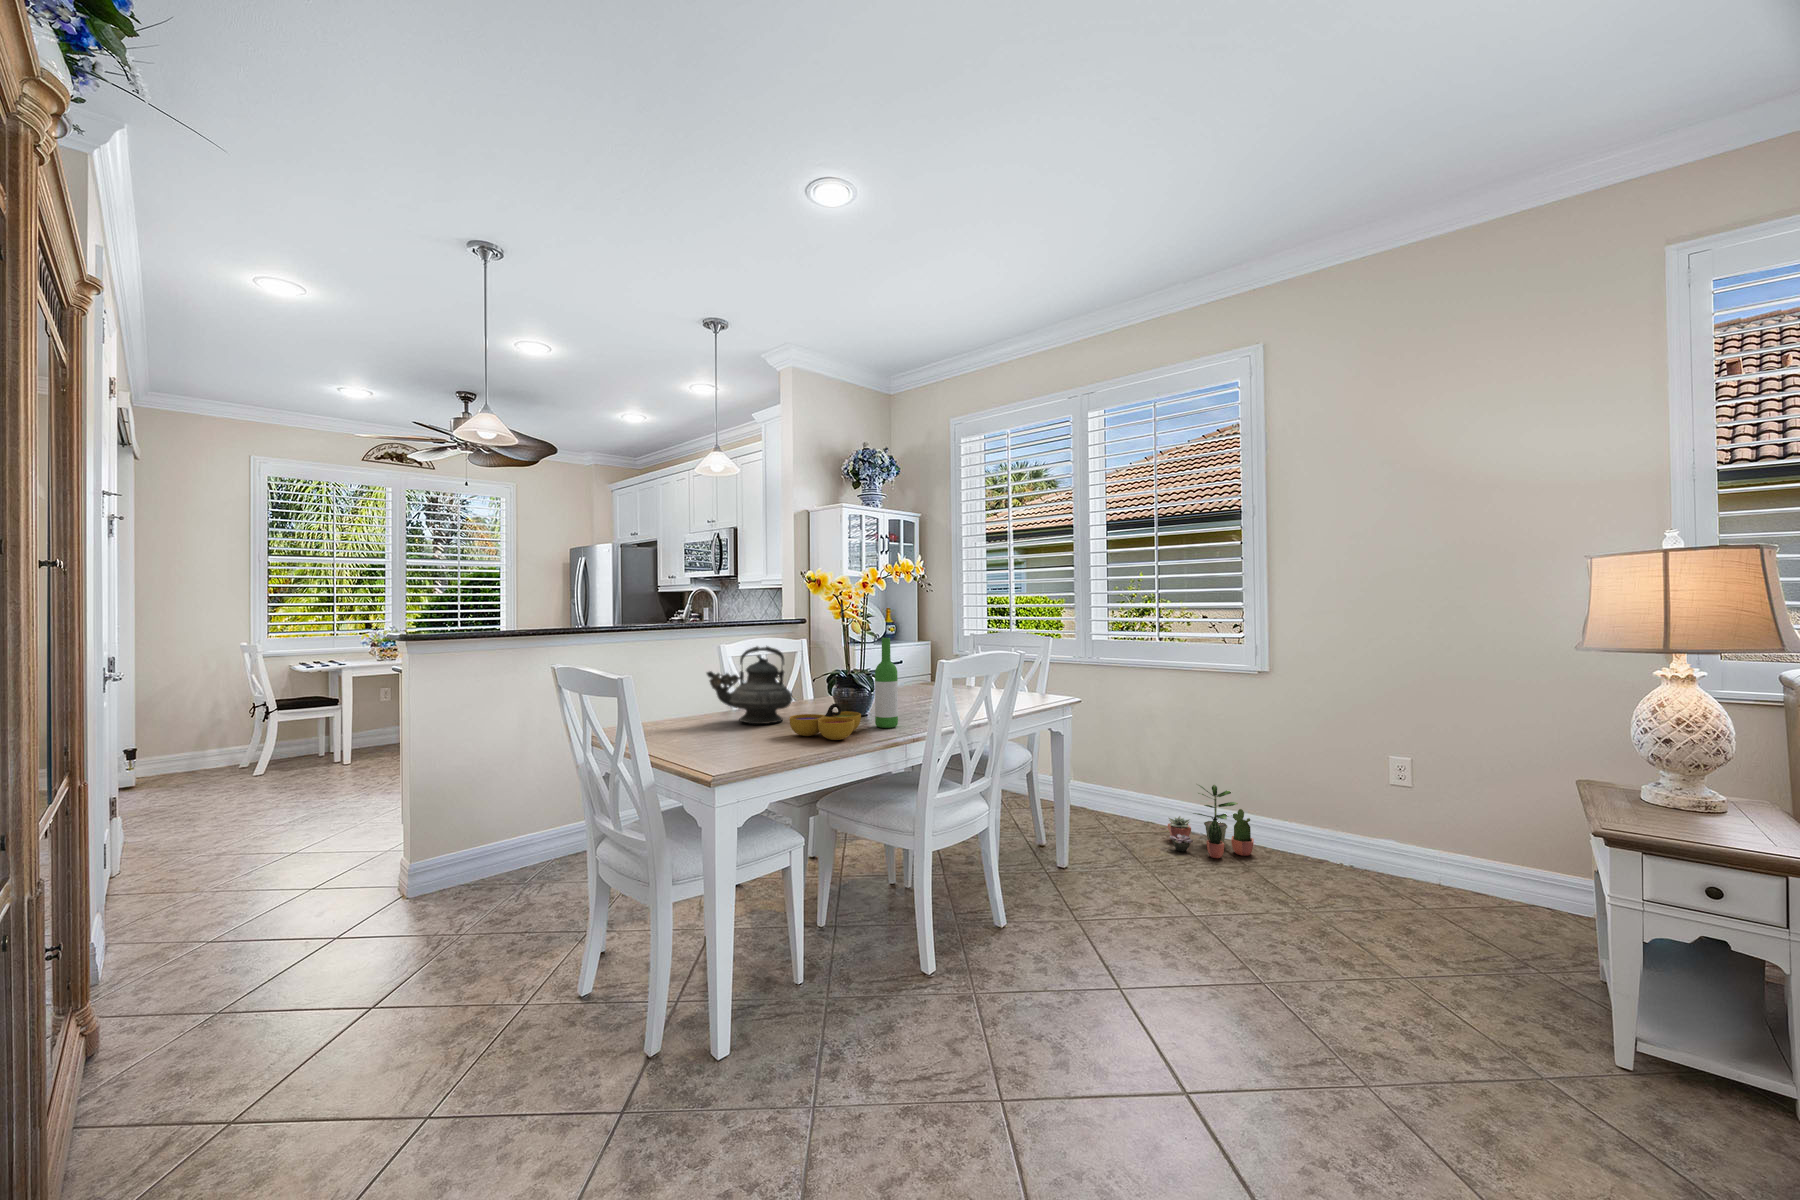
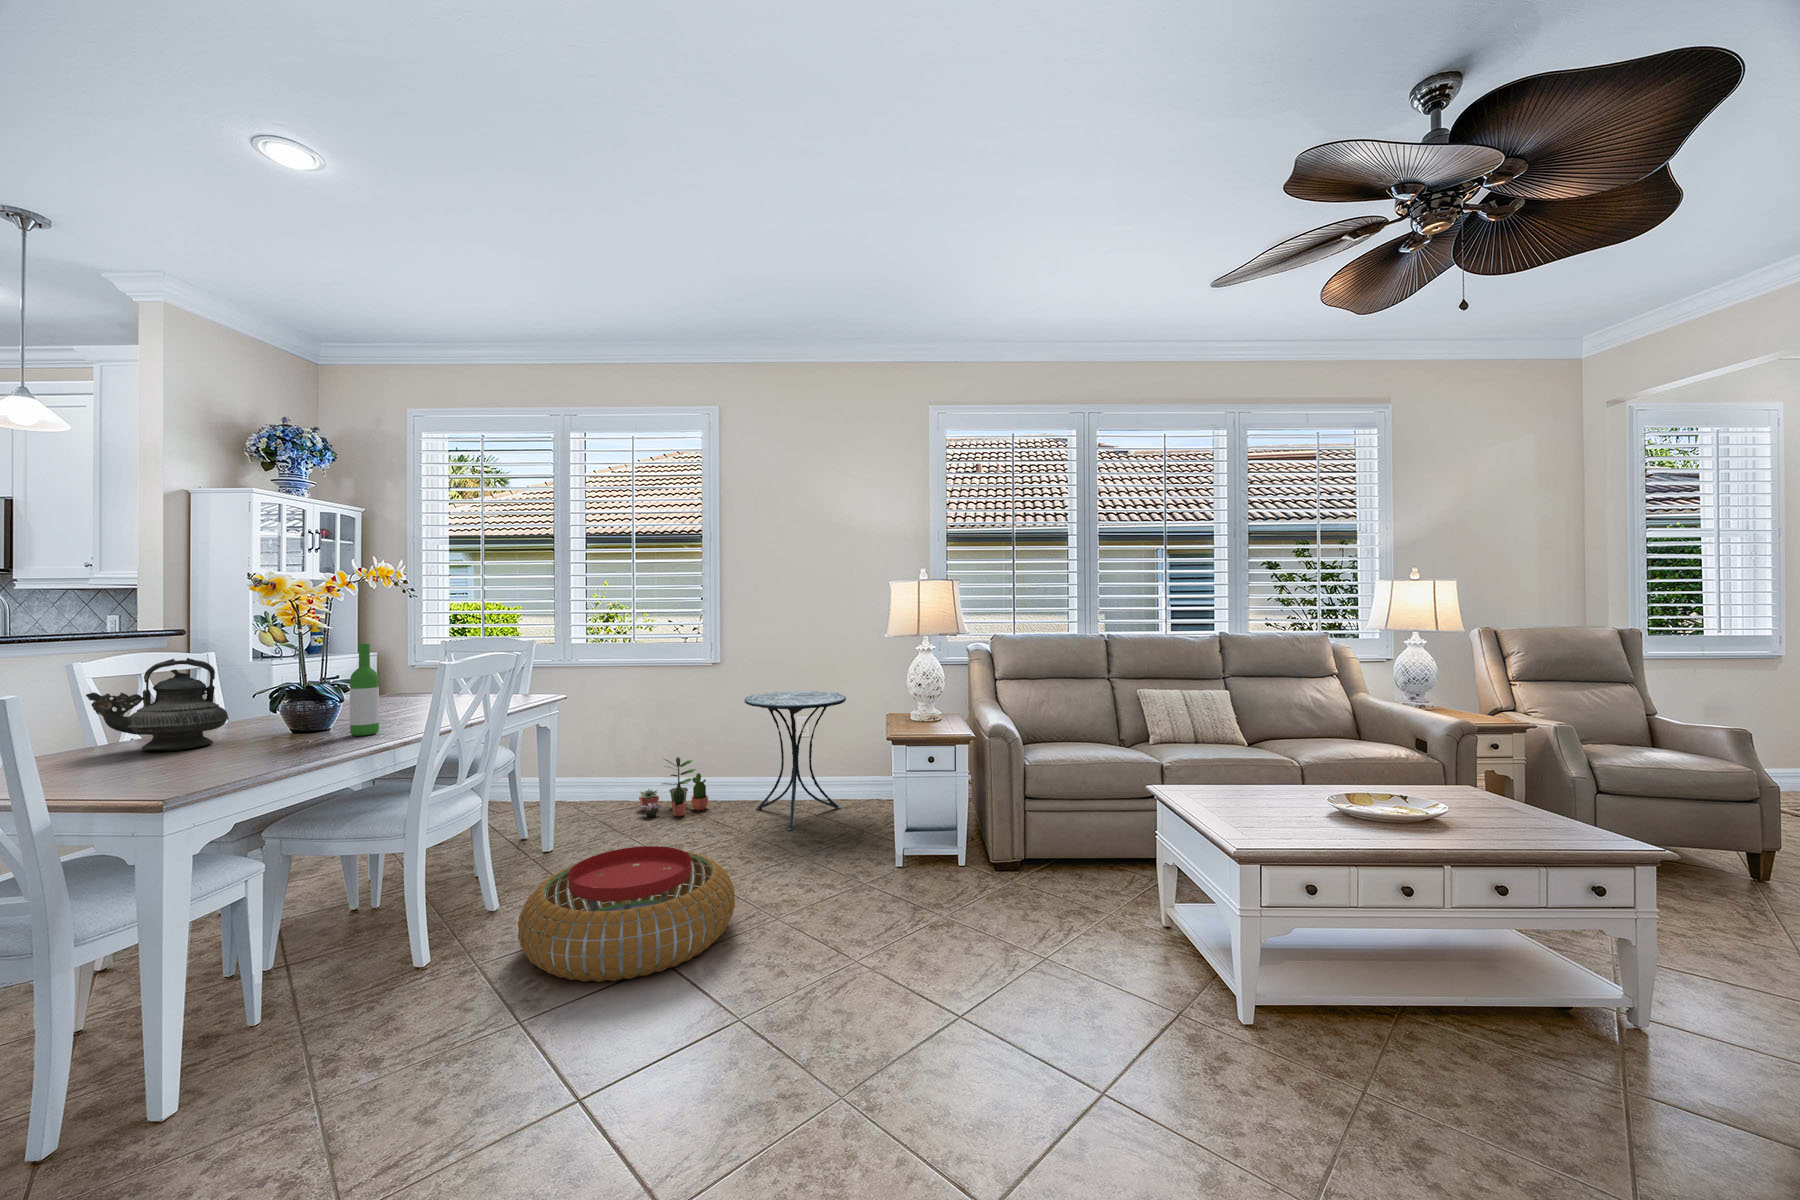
decorative bowl: present [789,704,861,740] -> none [239,714,337,753]
side table: none [1304,718,1472,918] -> present [745,691,846,831]
pouf: none [1014,900,1286,1090] -> present [518,846,735,982]

